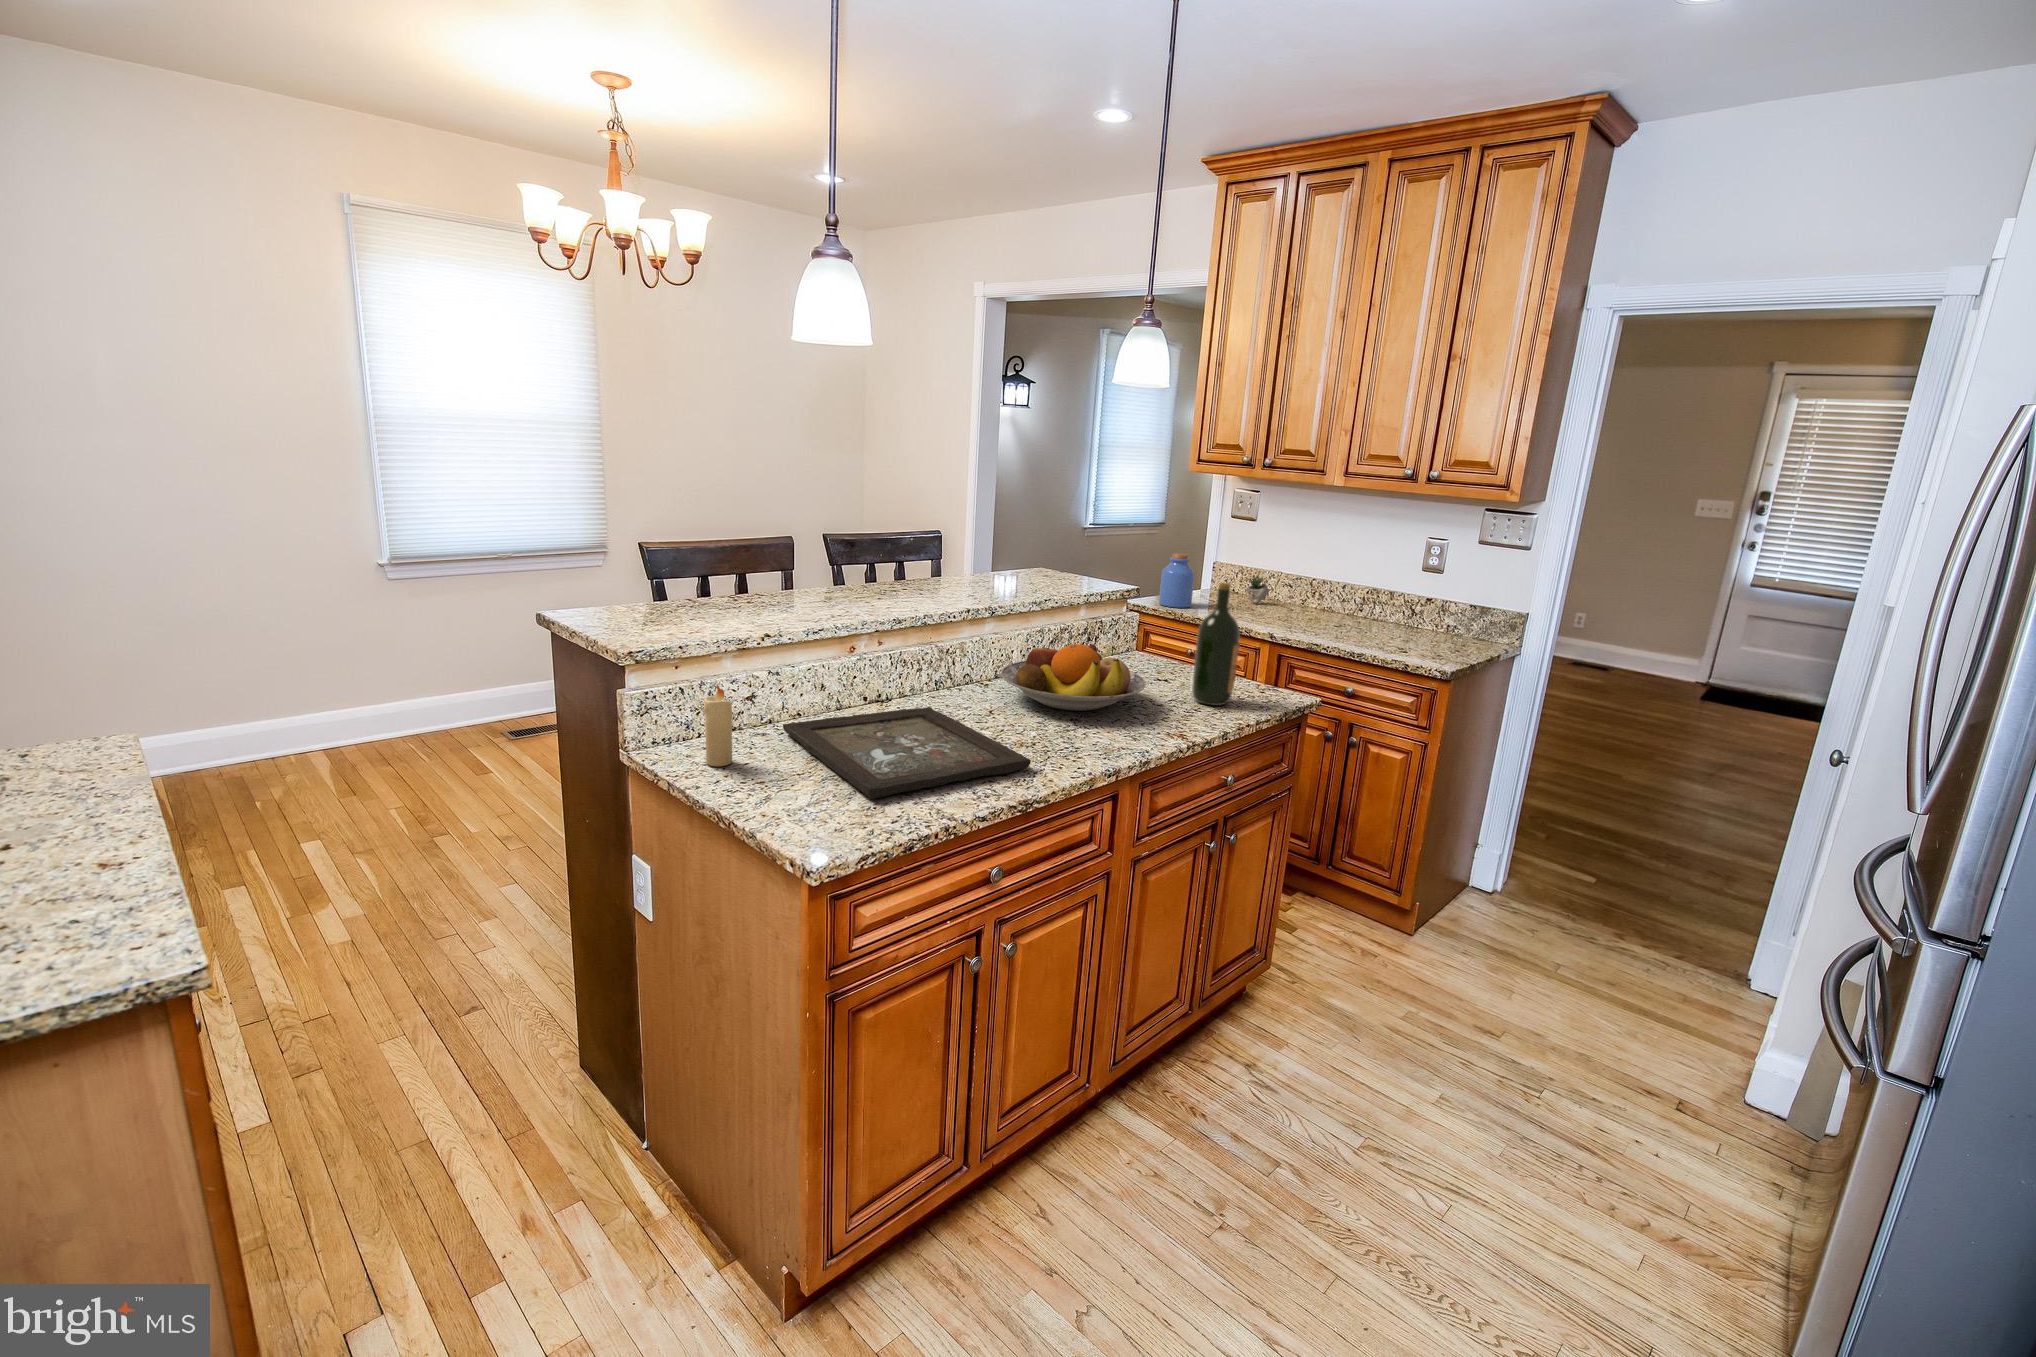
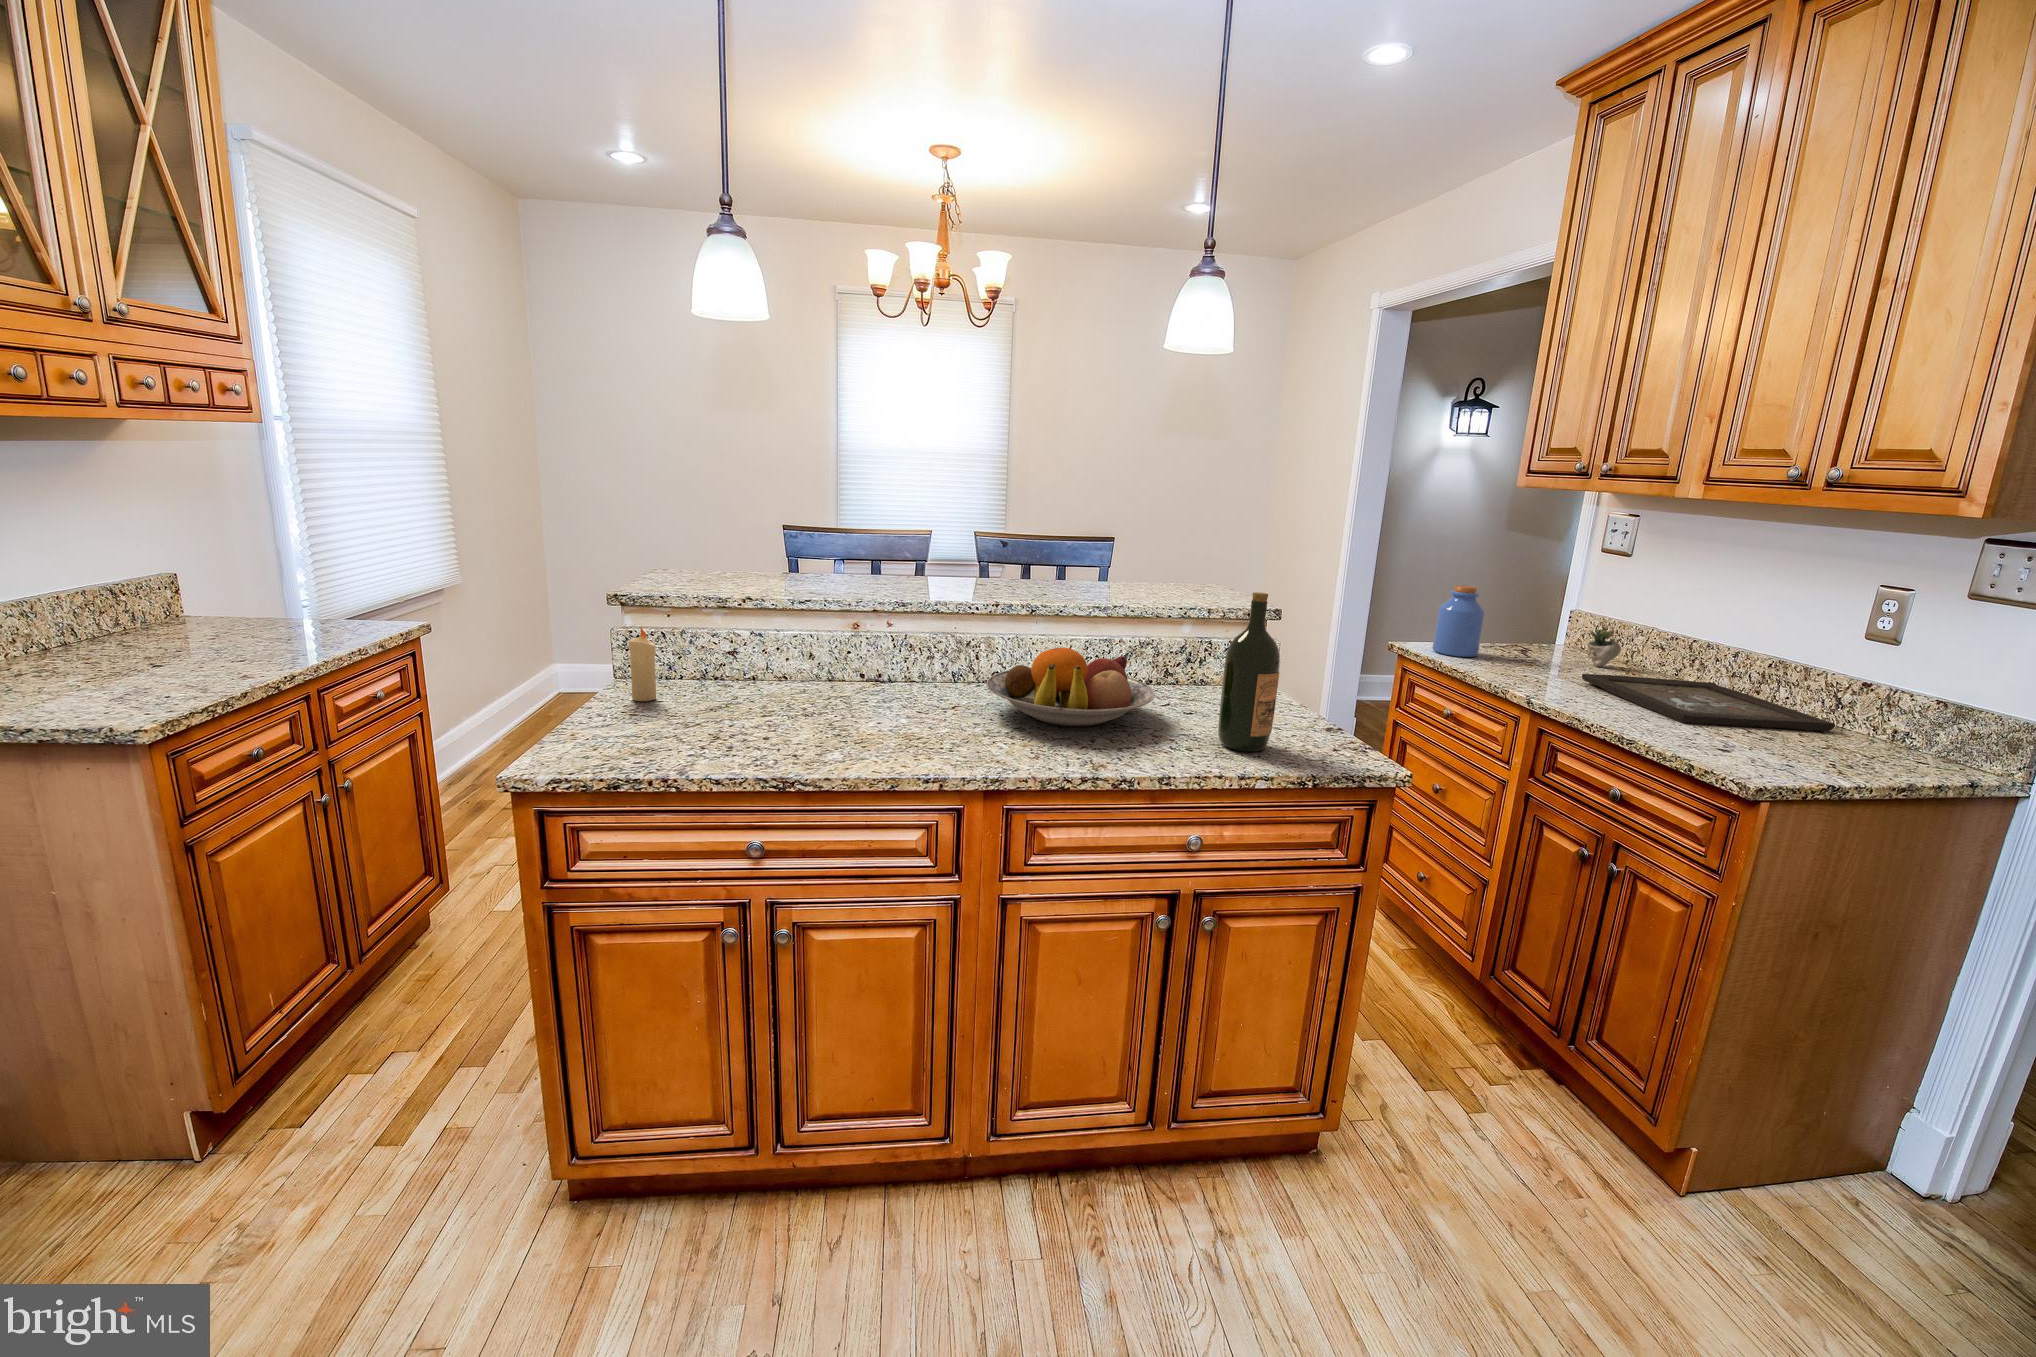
tray: present [783,707,1031,799] -> present [1582,674,1835,731]

